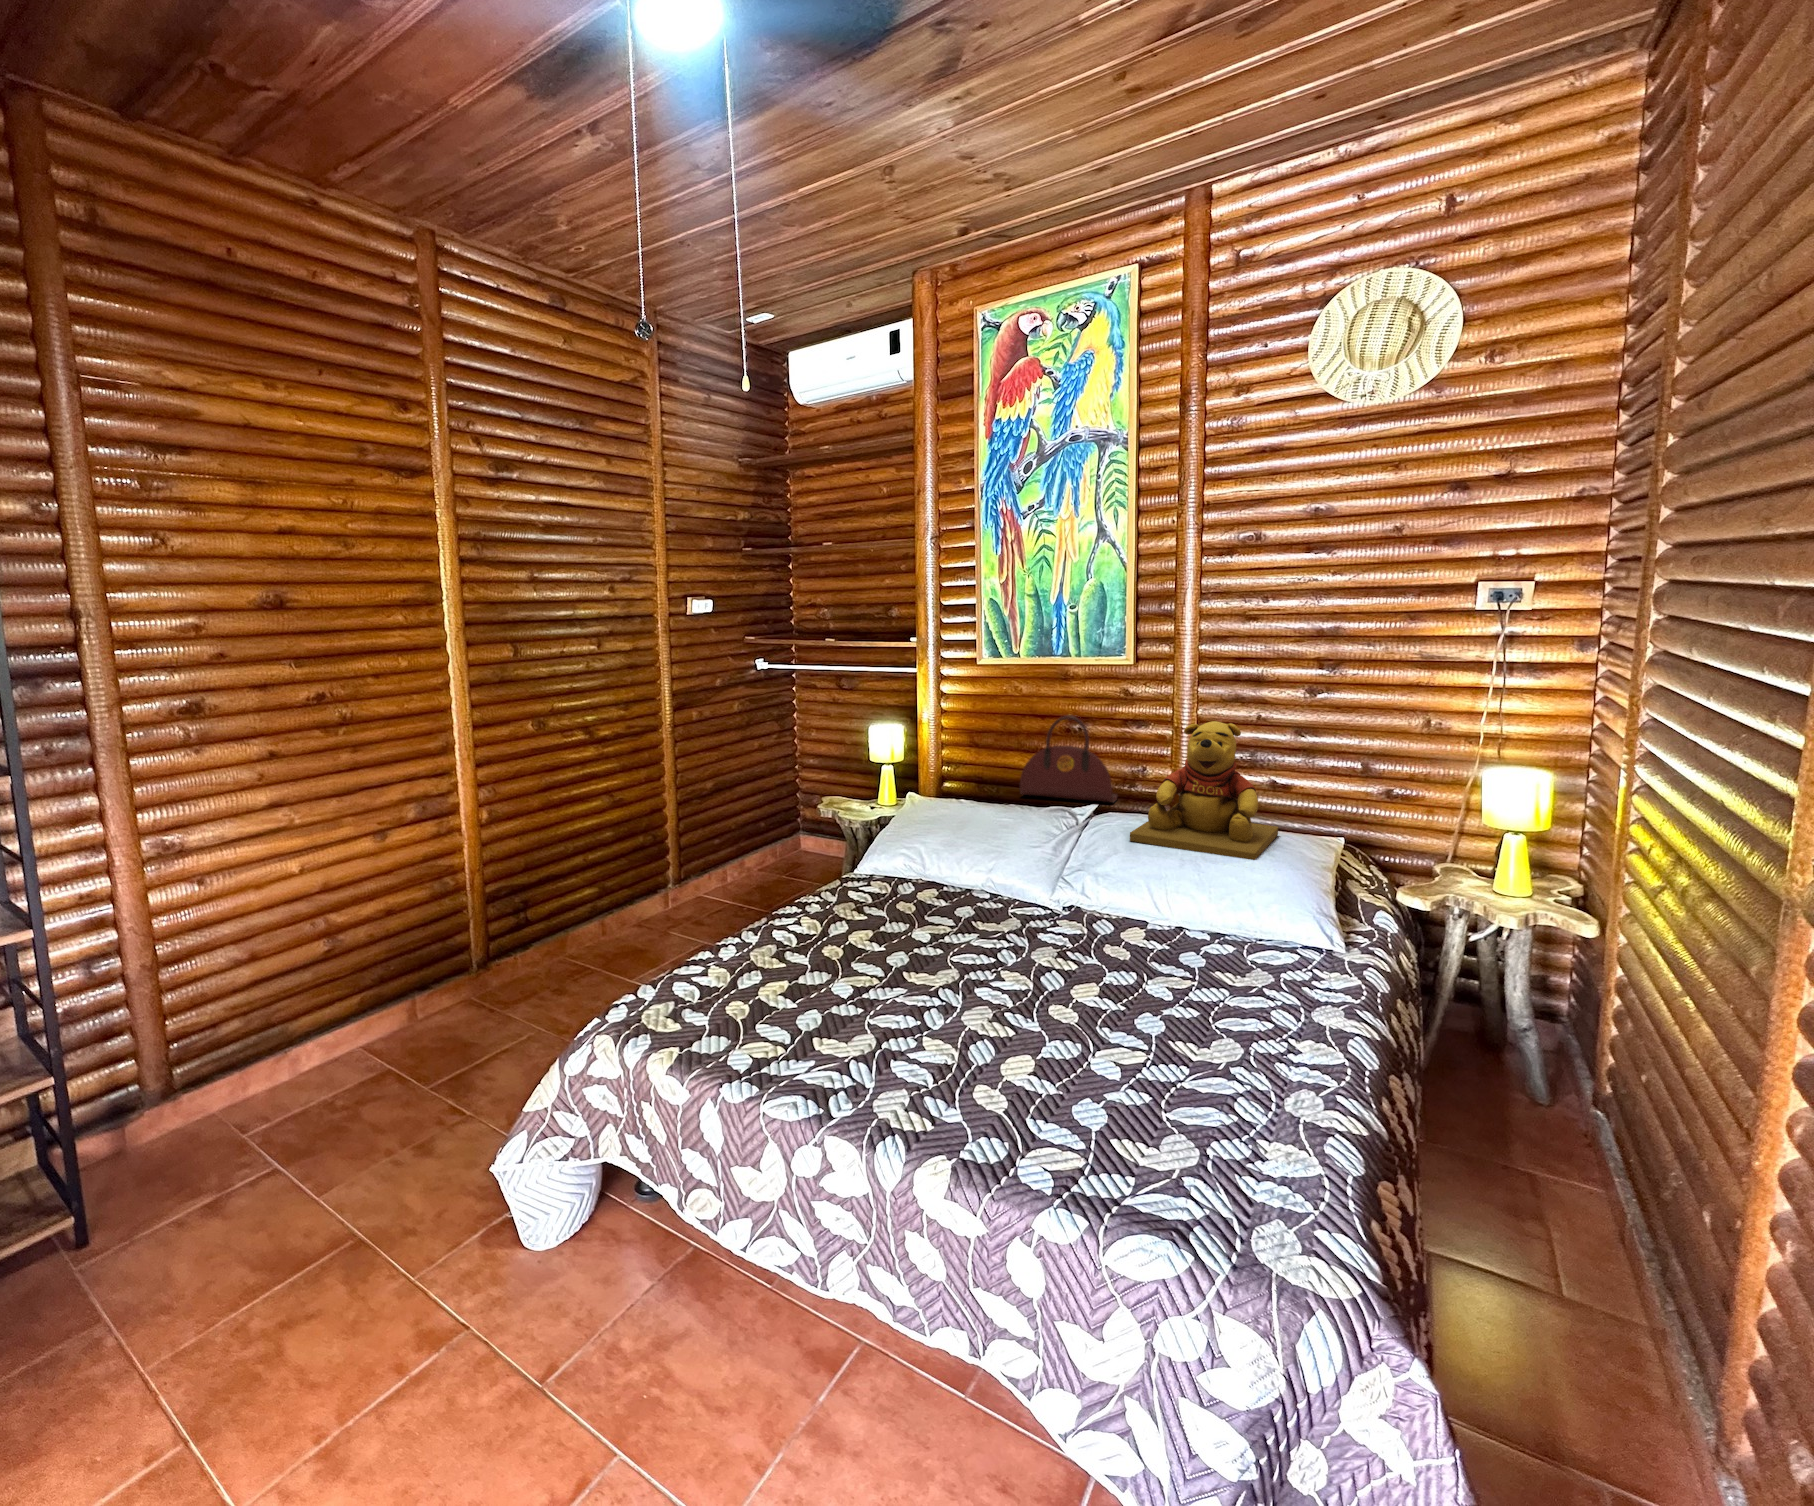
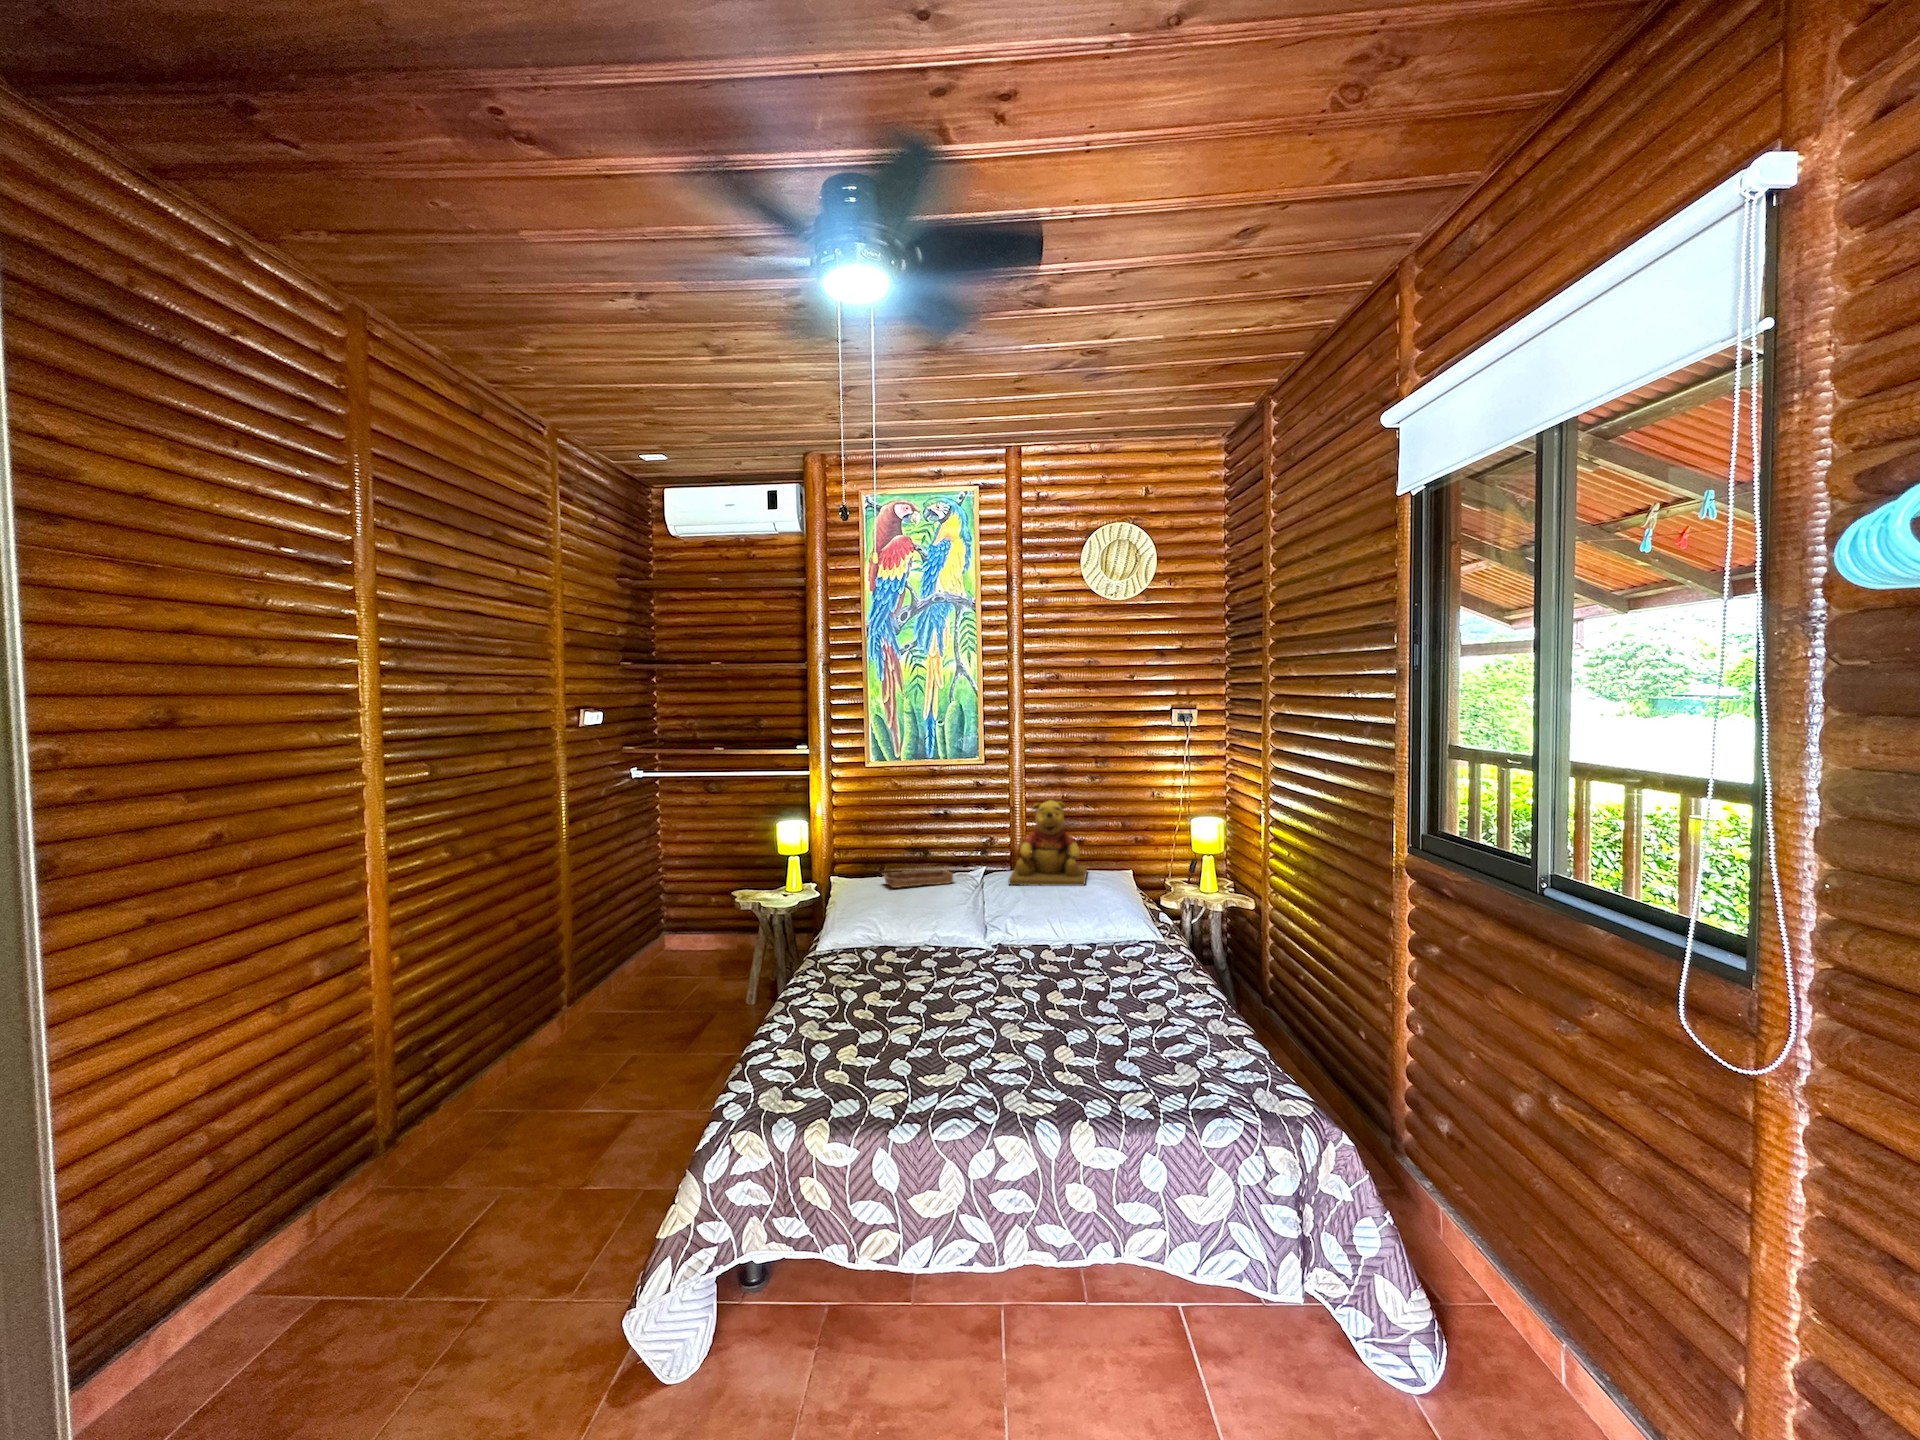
handbag: present [1020,715,1118,802] -> none [906,801,975,866]
tray: none [962,801,1058,827] -> present [884,870,954,888]

